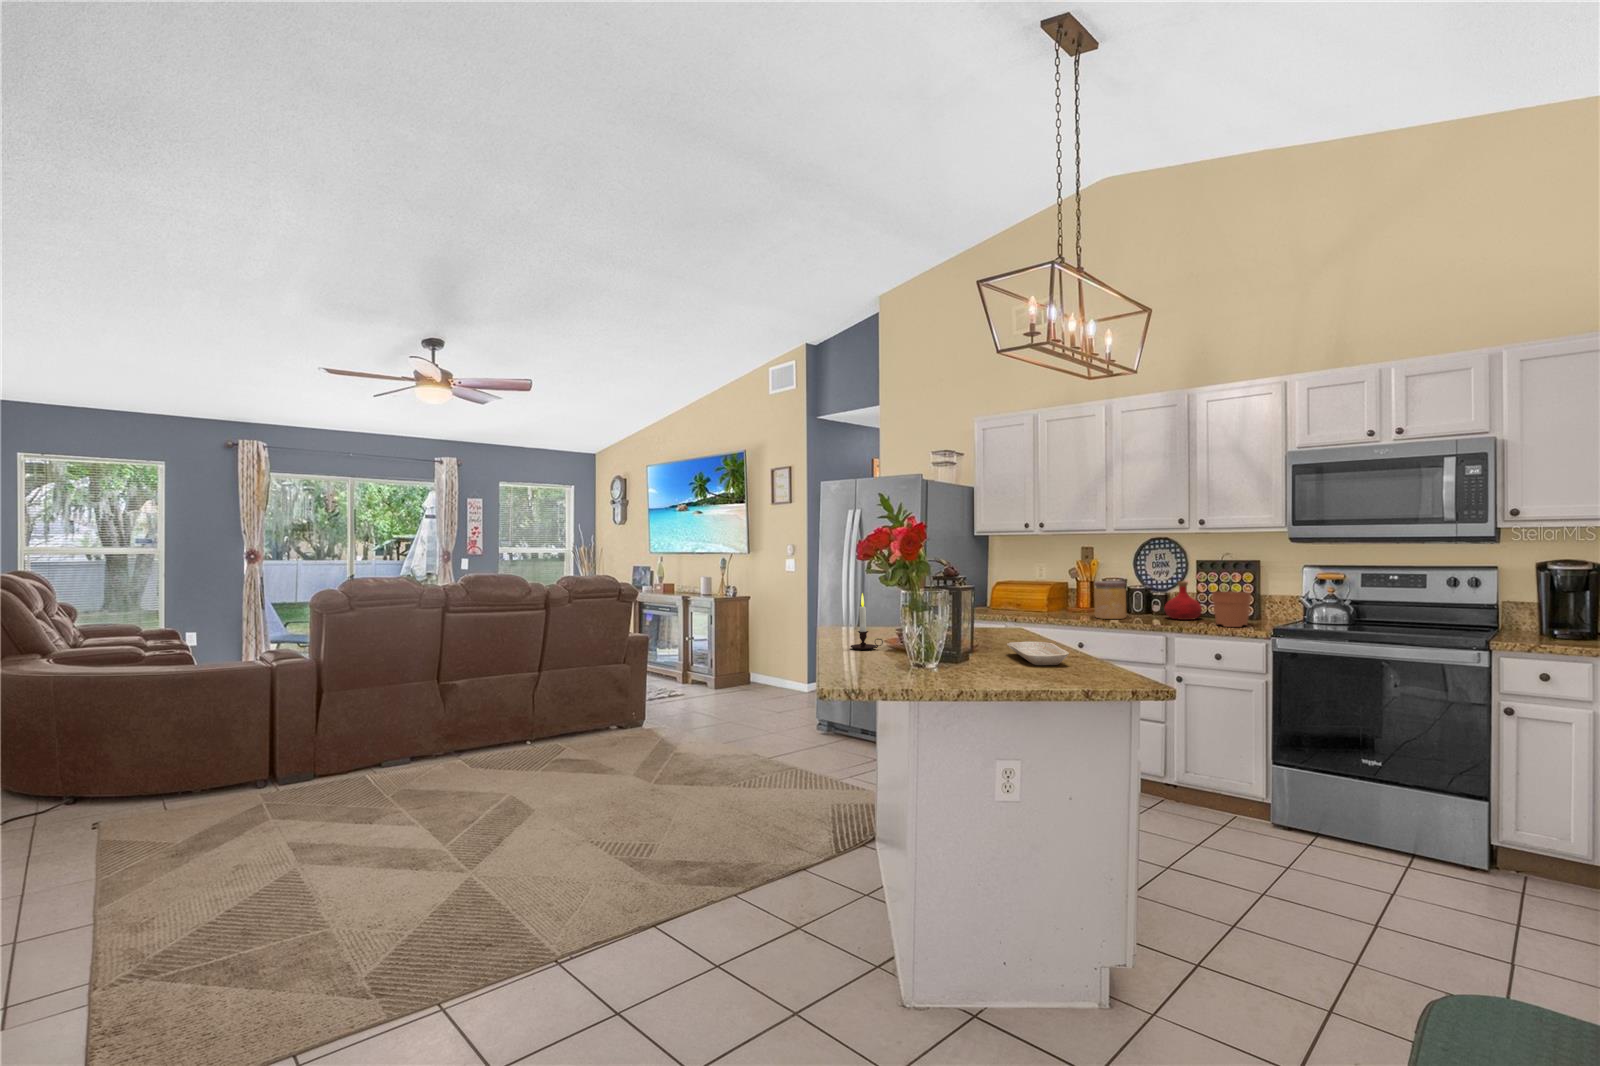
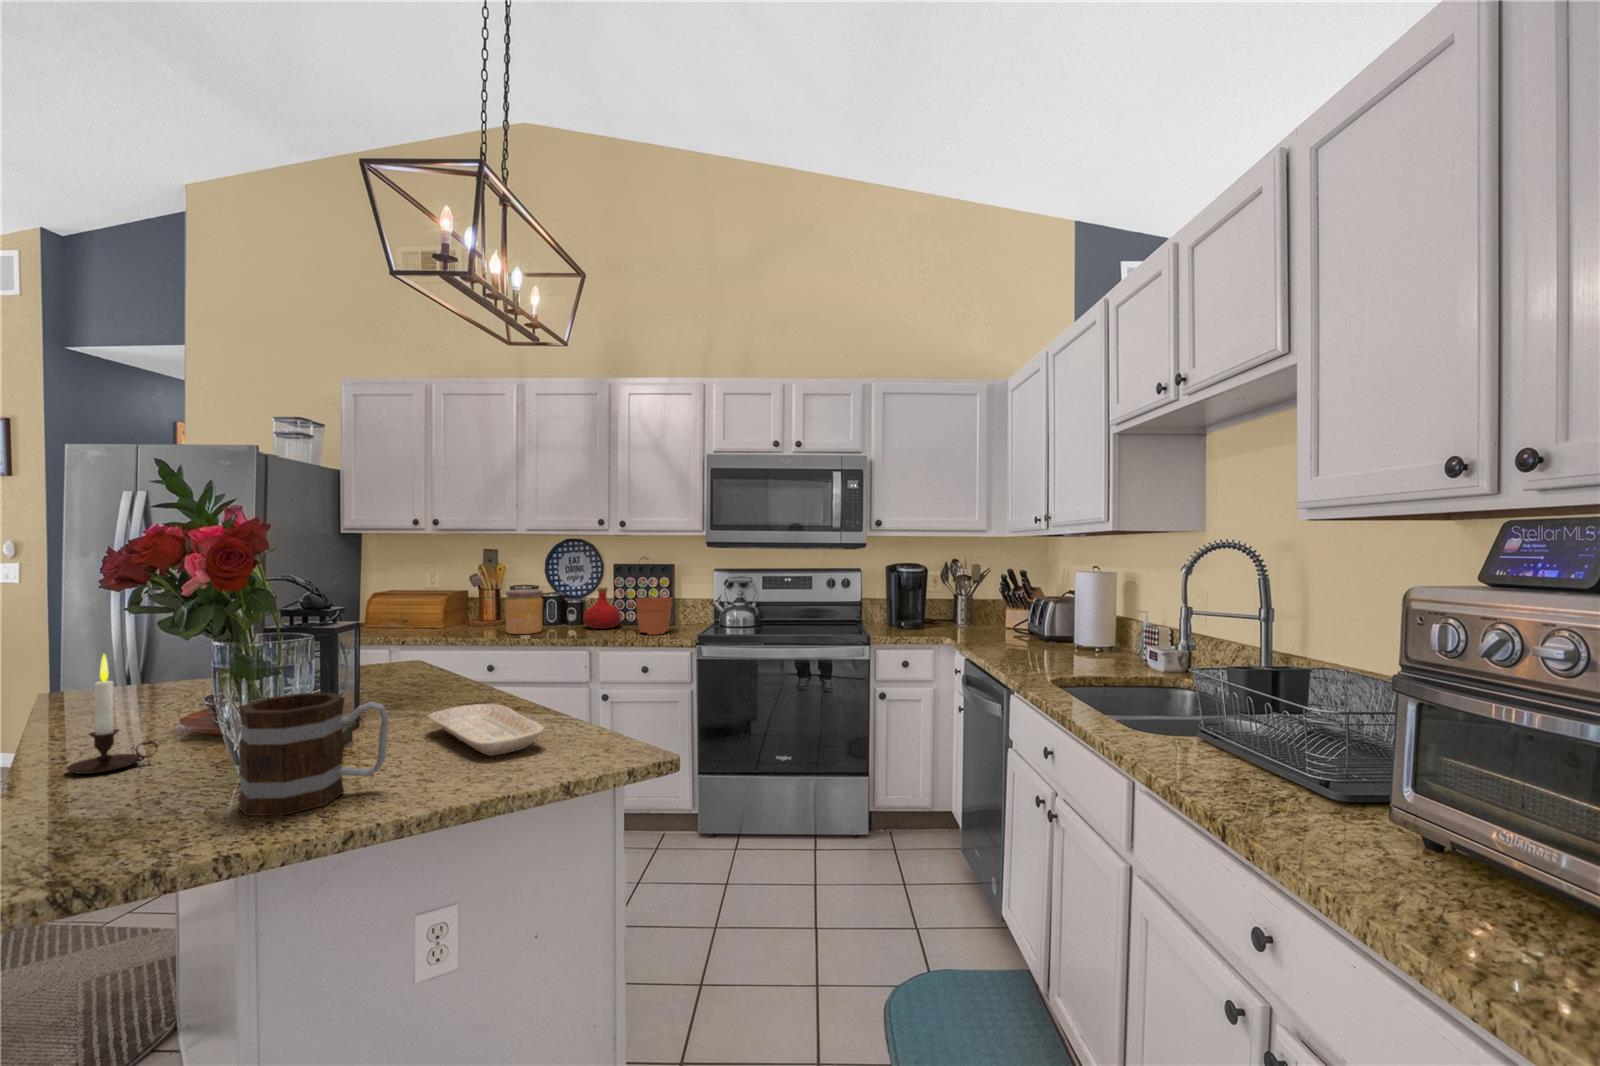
mug: none [915,615,979,669] -> present [238,693,389,816]

